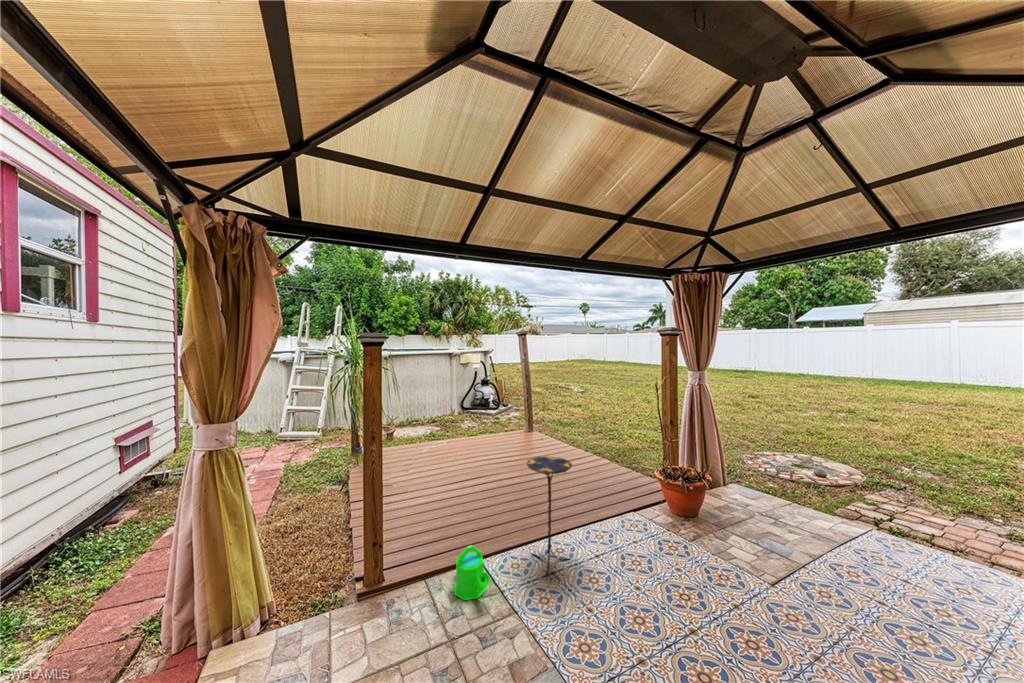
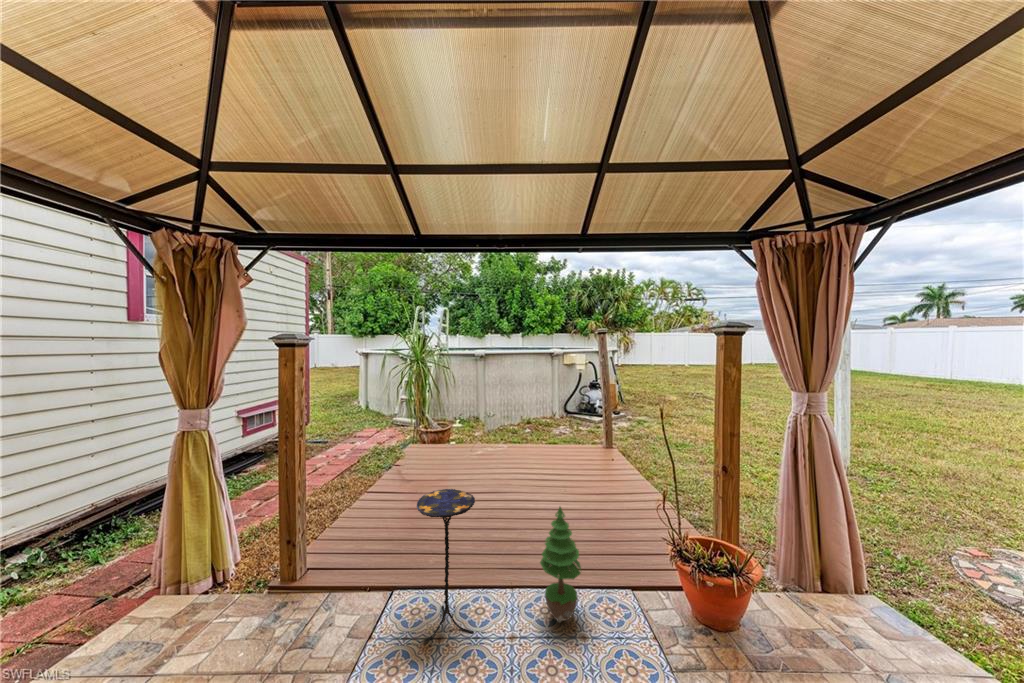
potted tree: none [596,453,627,534] -> present [540,507,581,622]
watering can: present [454,545,490,600] -> none [326,572,367,635]

